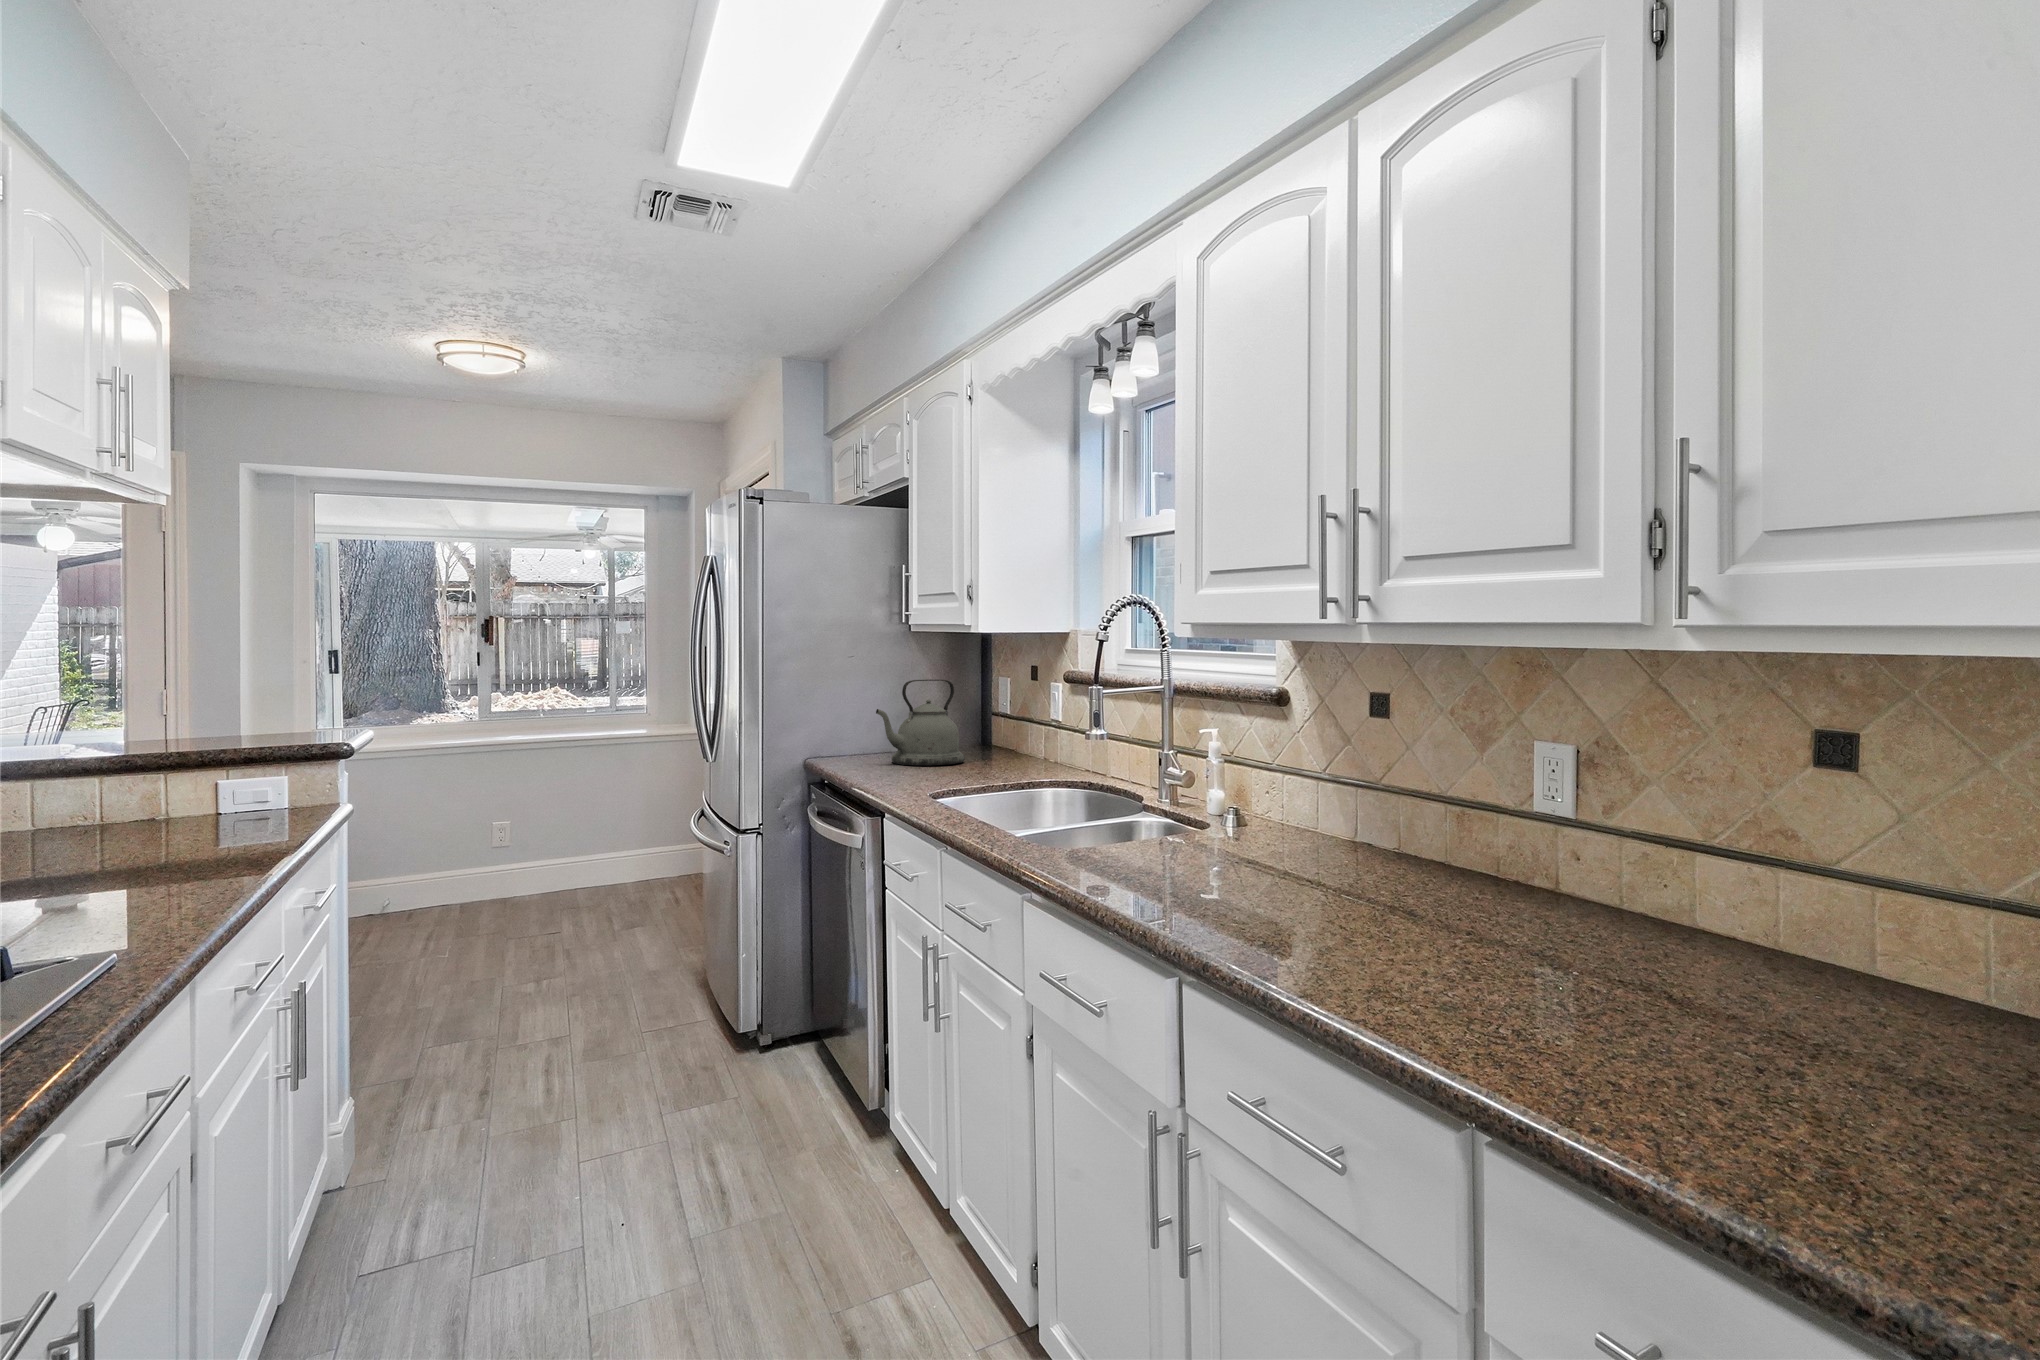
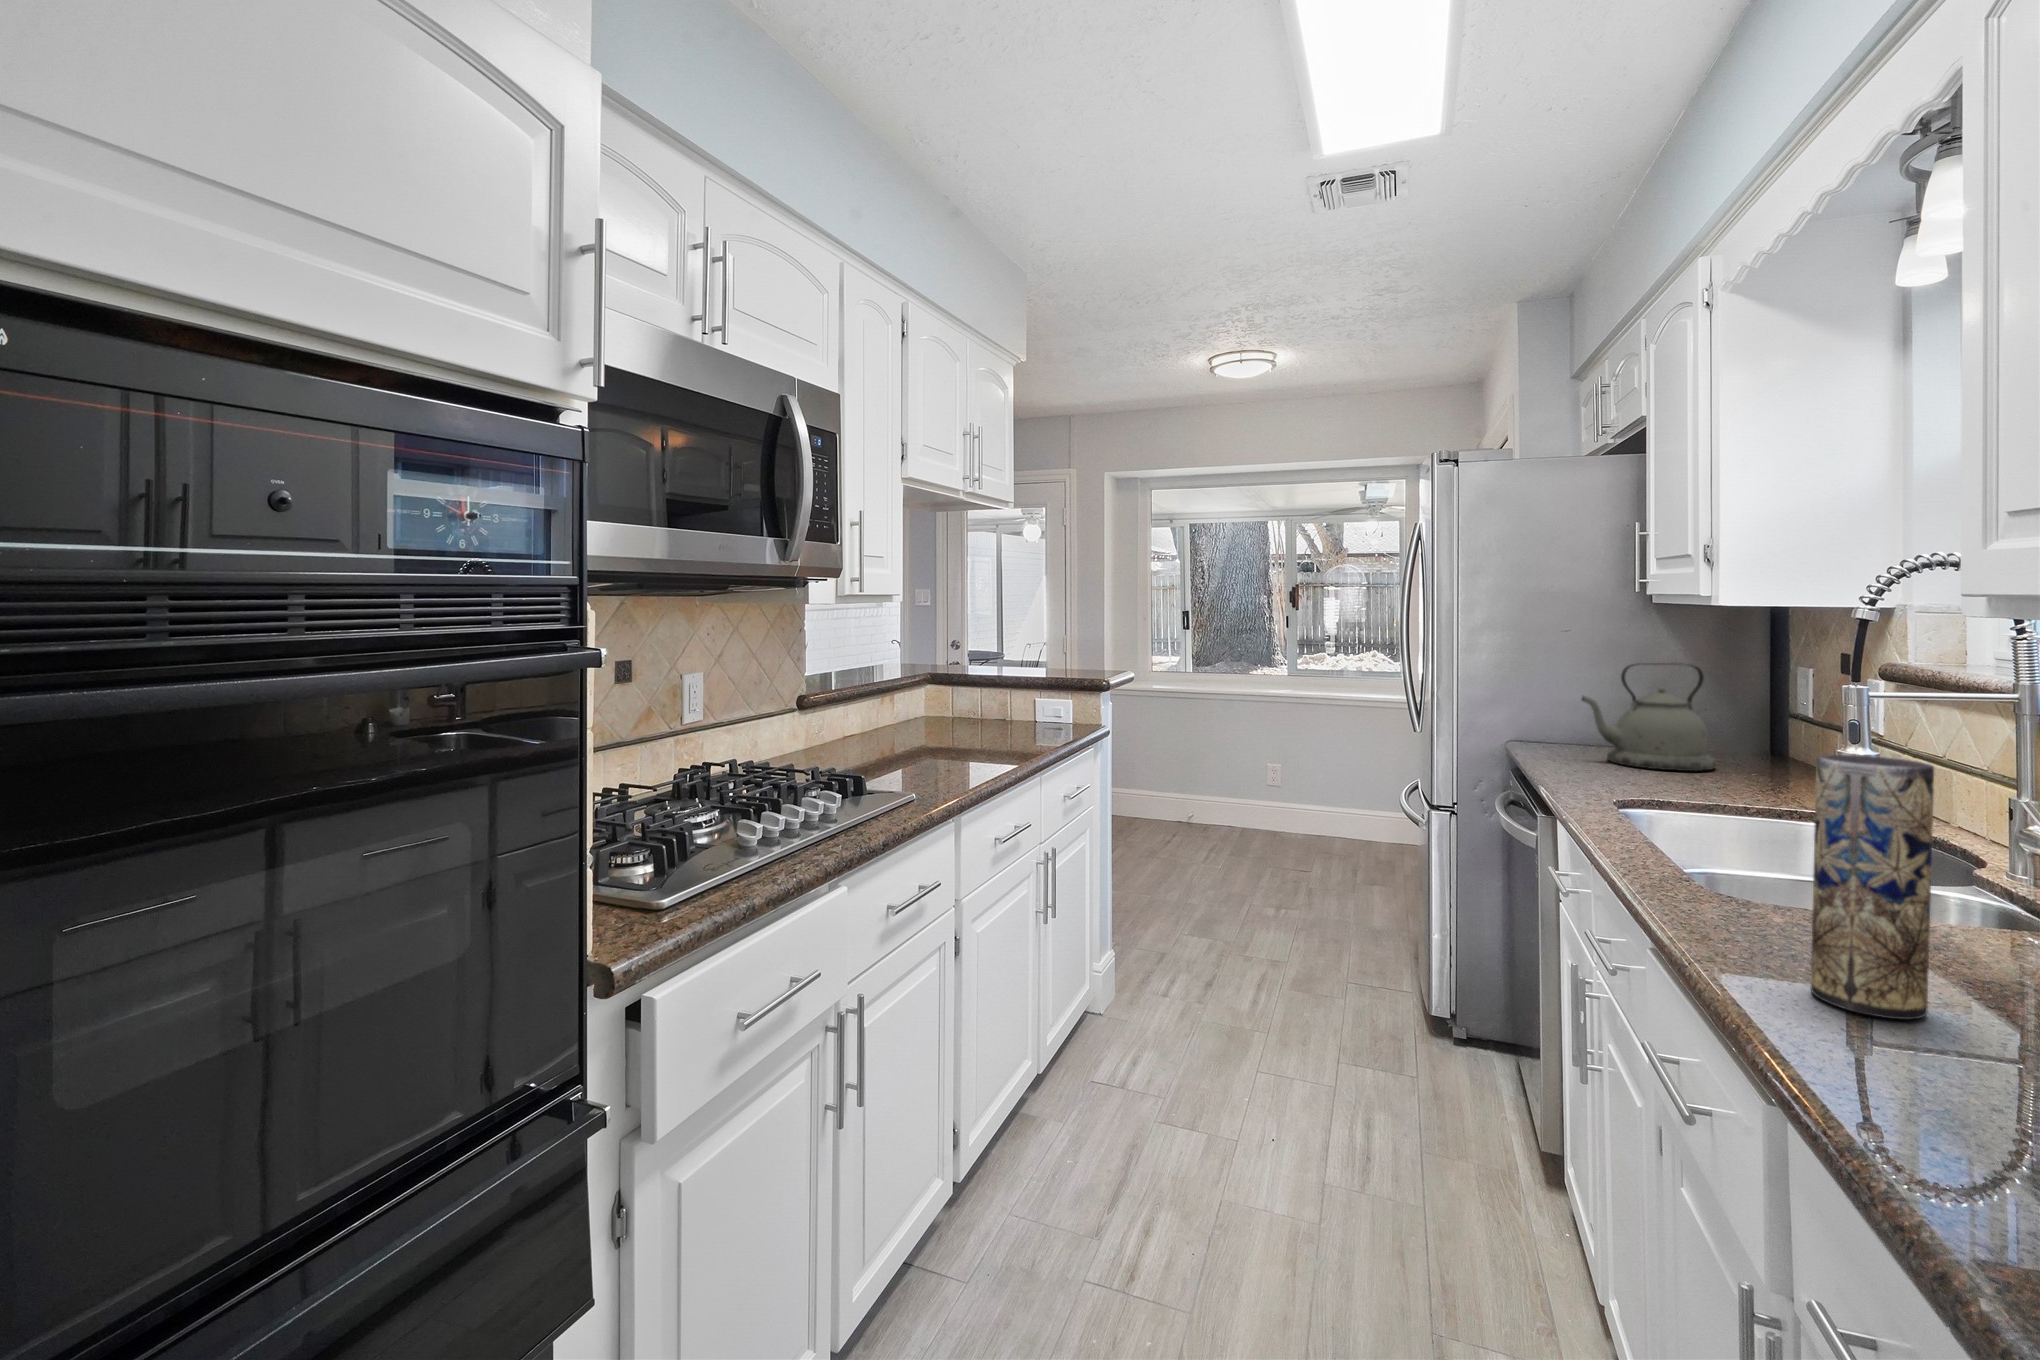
vase: none [1143,718,1199,885] -> present [1811,755,1934,1019]

